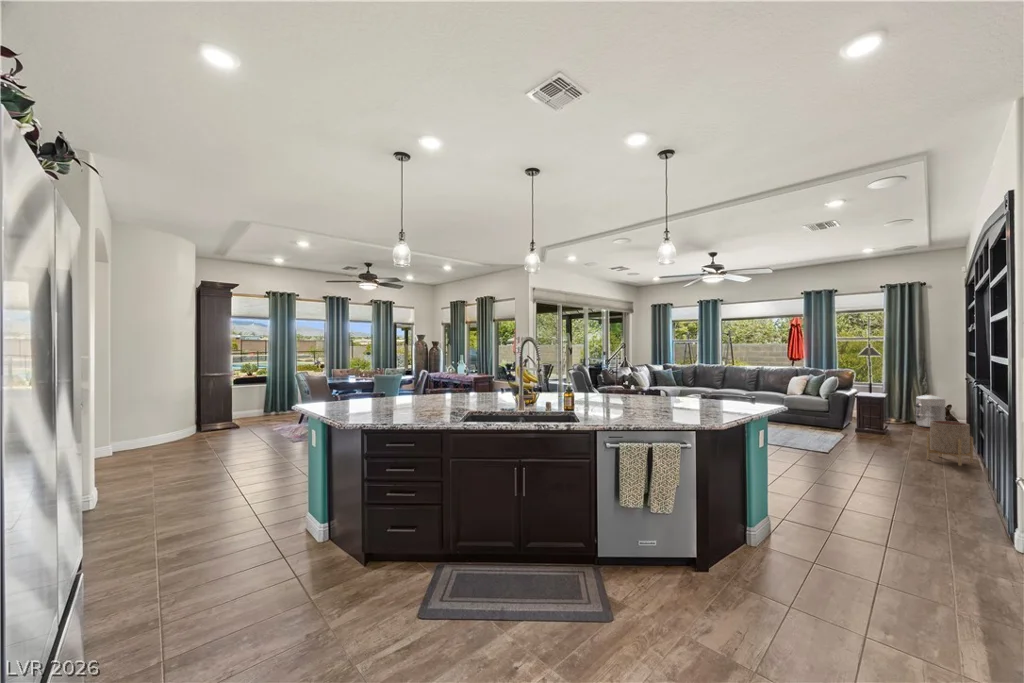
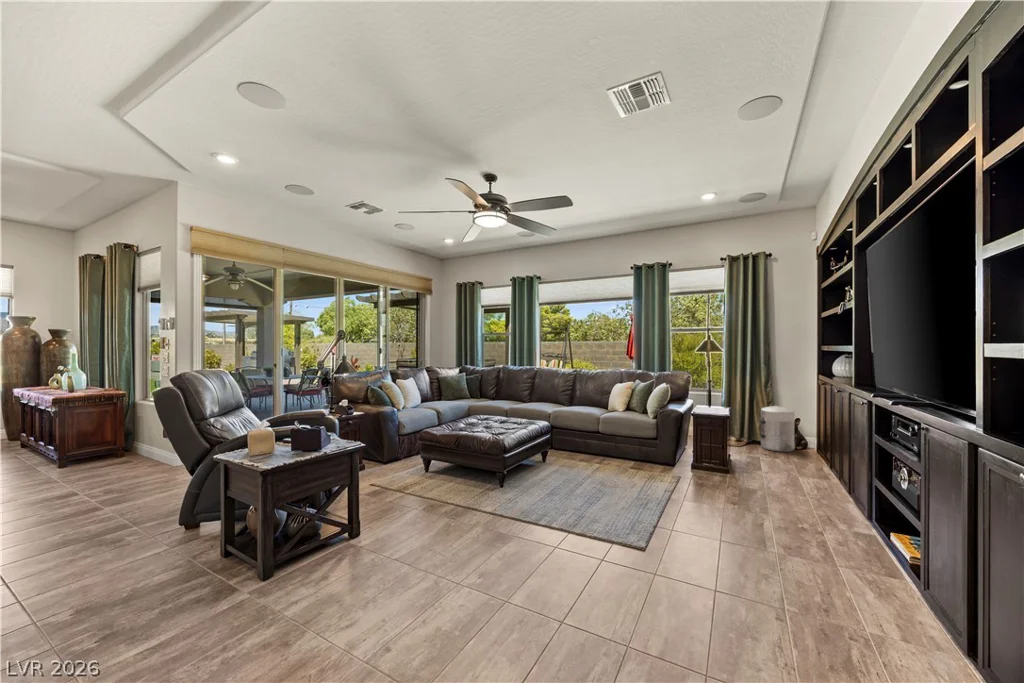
planter: present [927,420,973,466] -> none [798,470,868,564]

